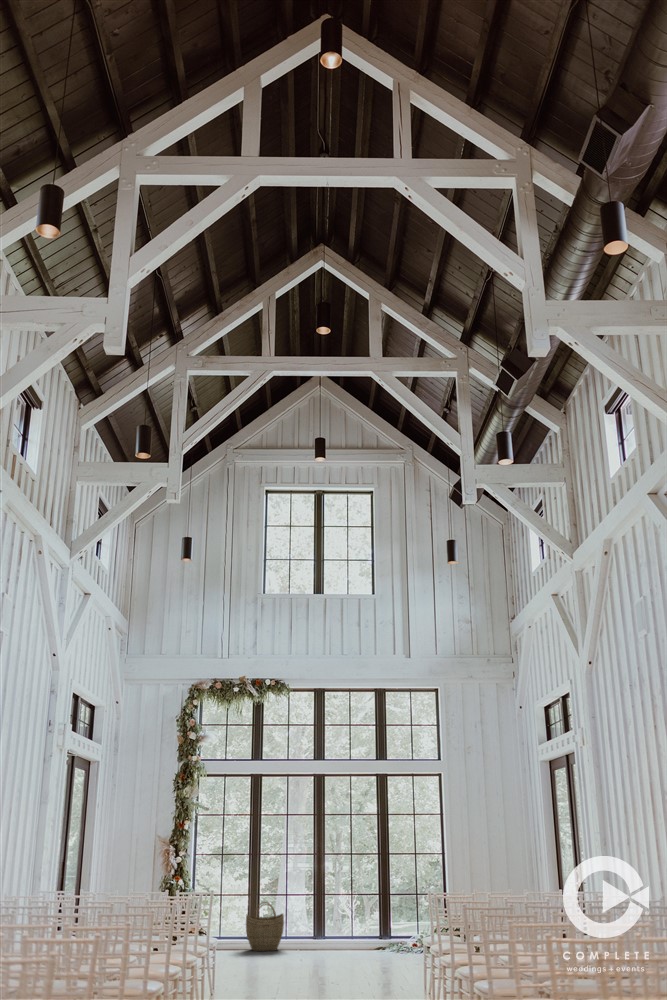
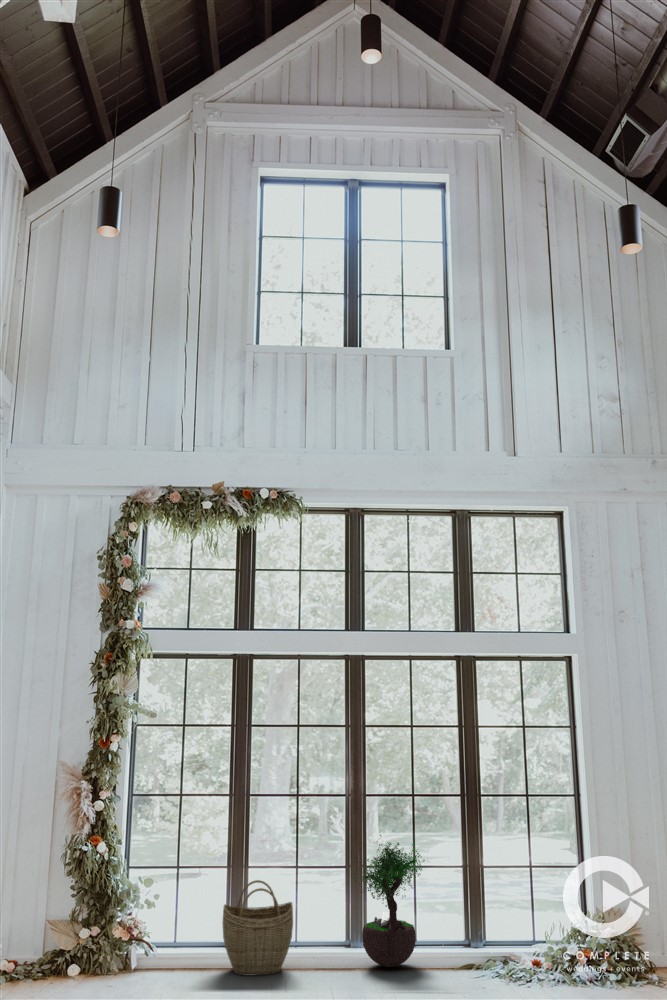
potted tree: none [316,875,355,948] -> present [354,835,425,967]

